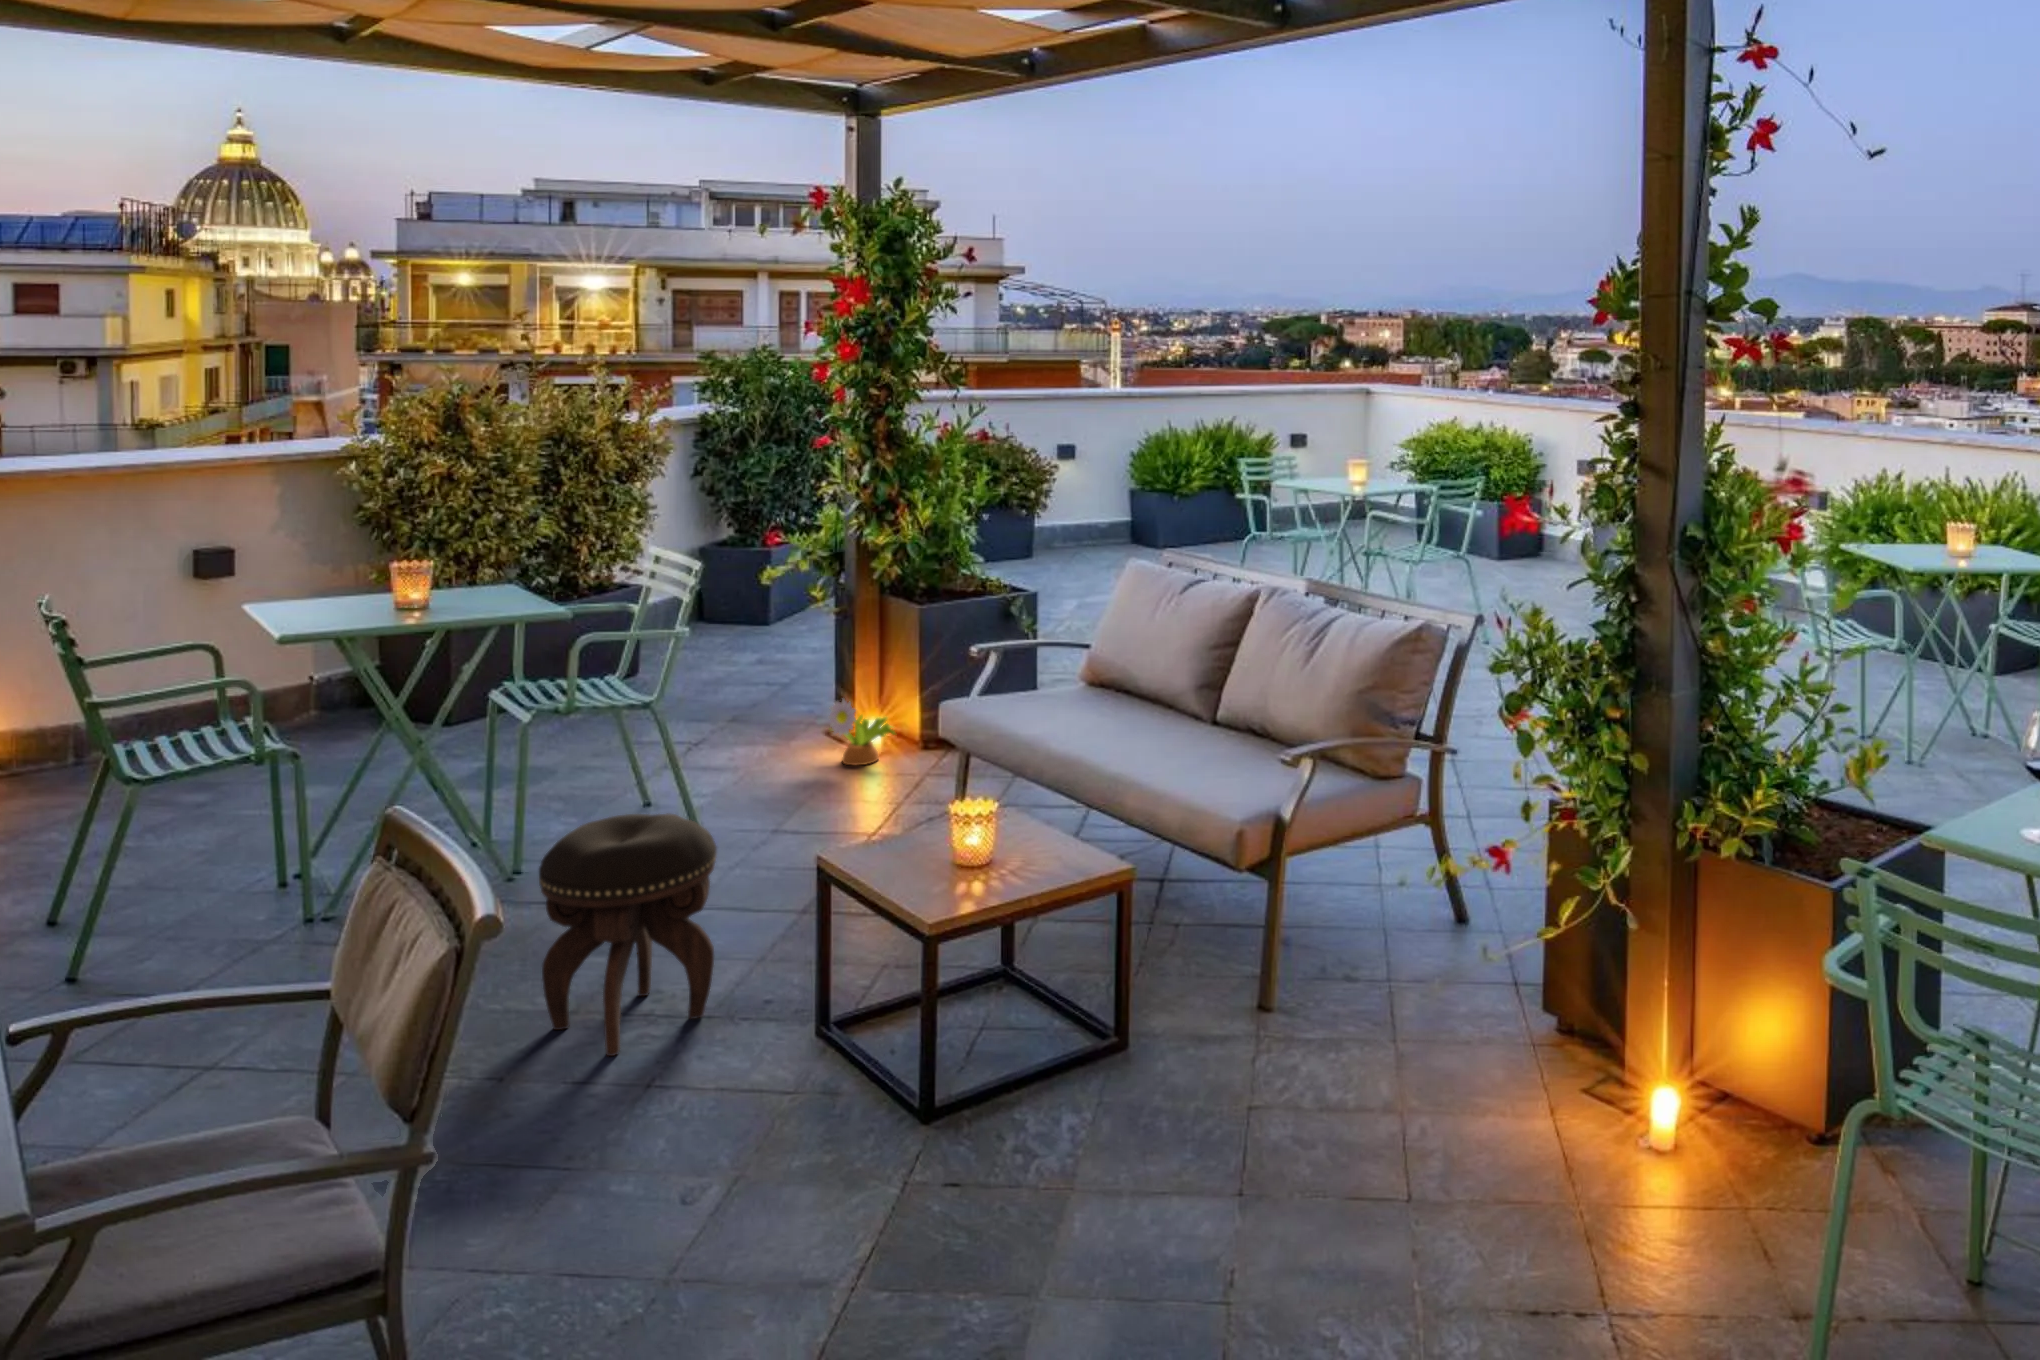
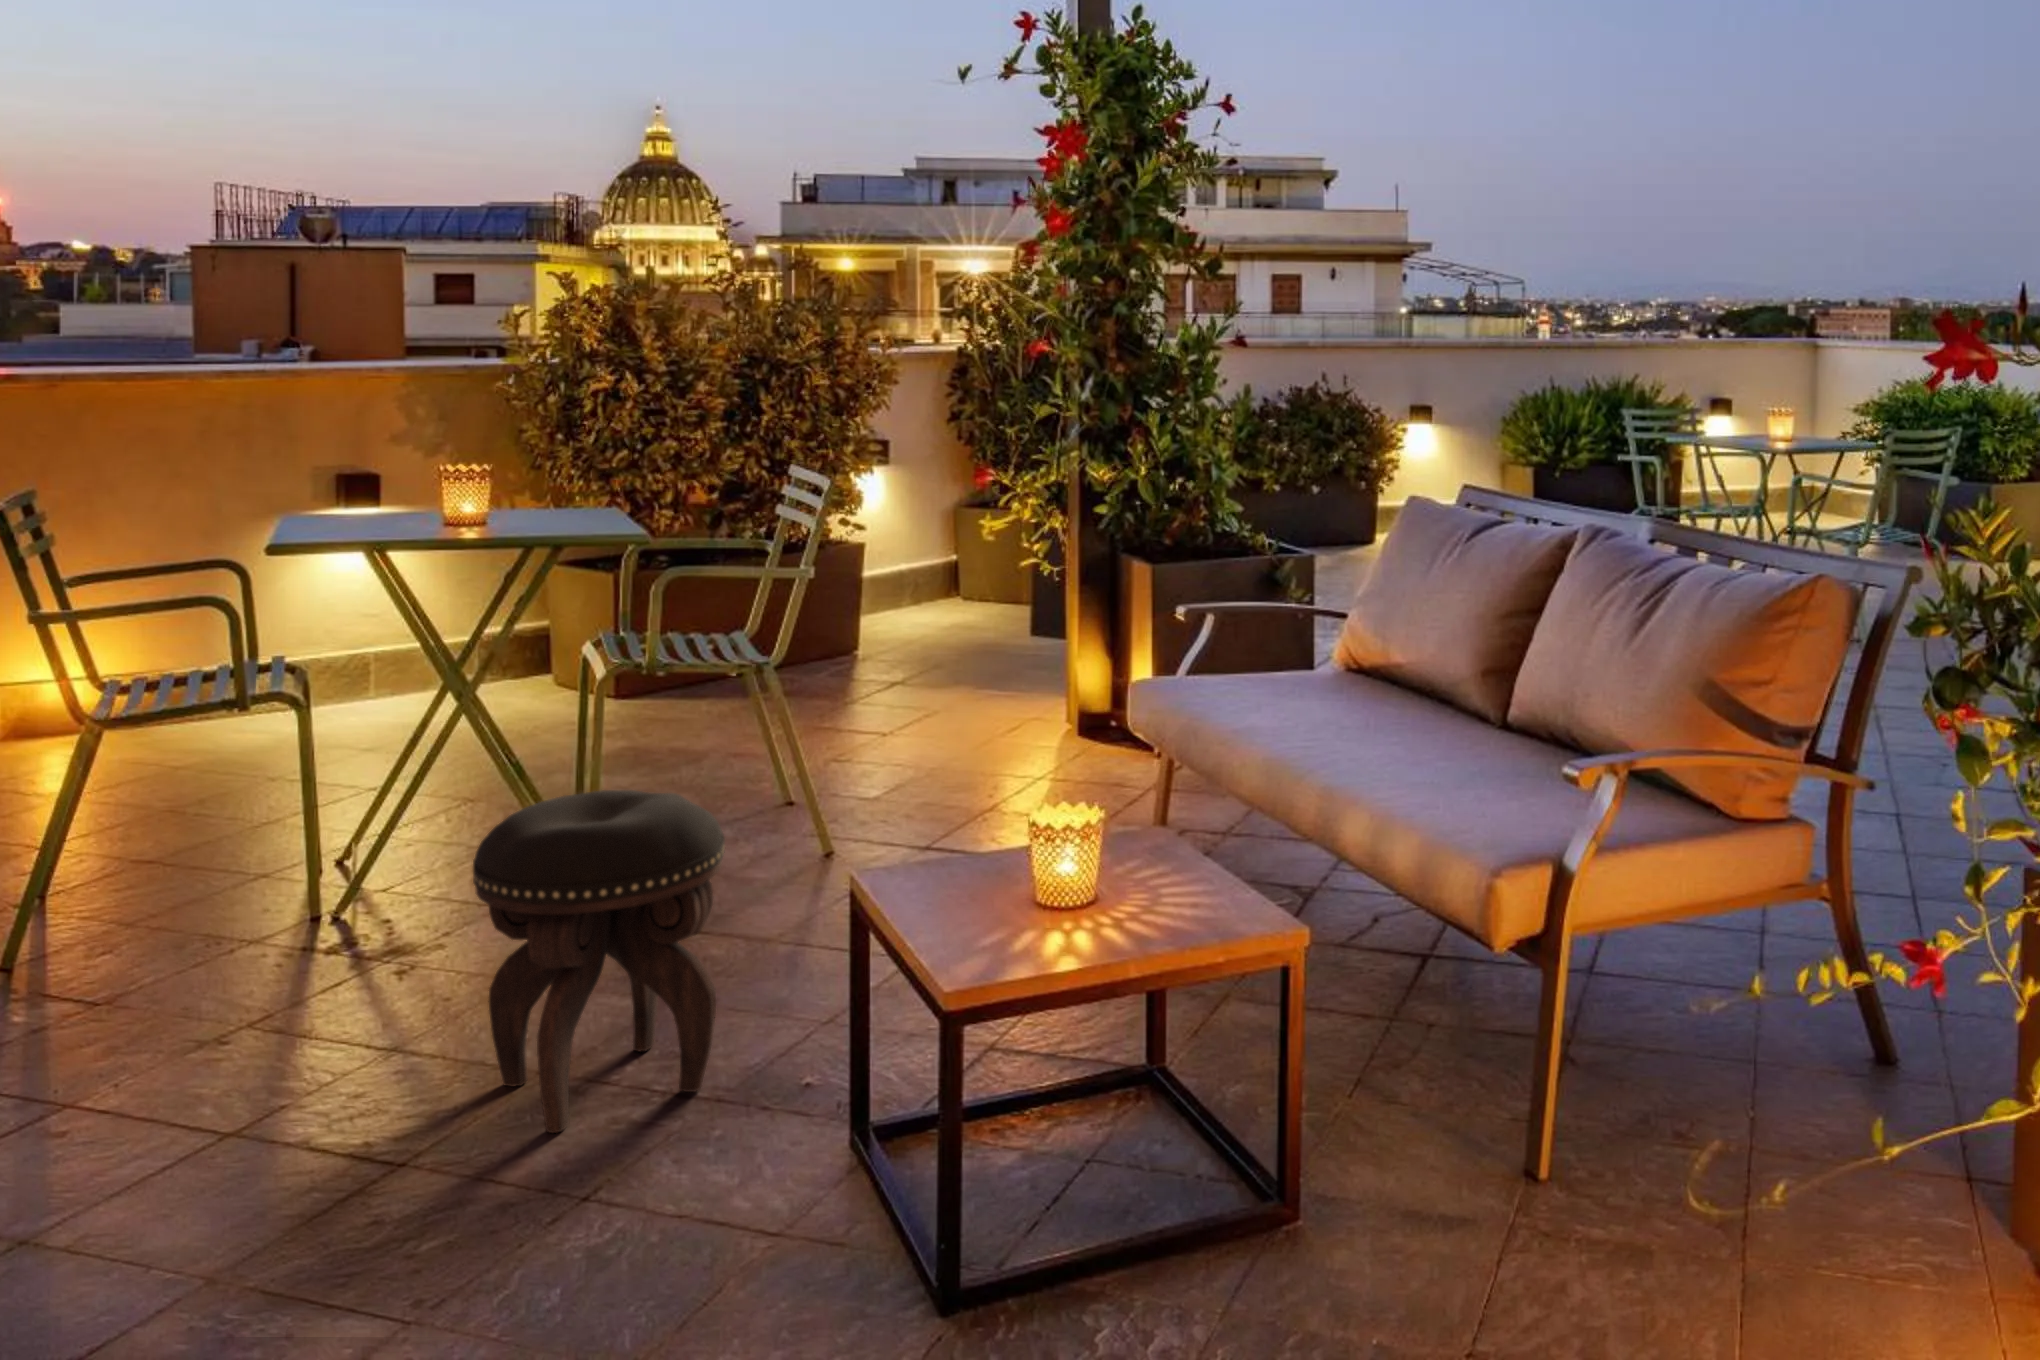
decorative plant: present [829,699,895,765] -> none [1027,682,1114,774]

